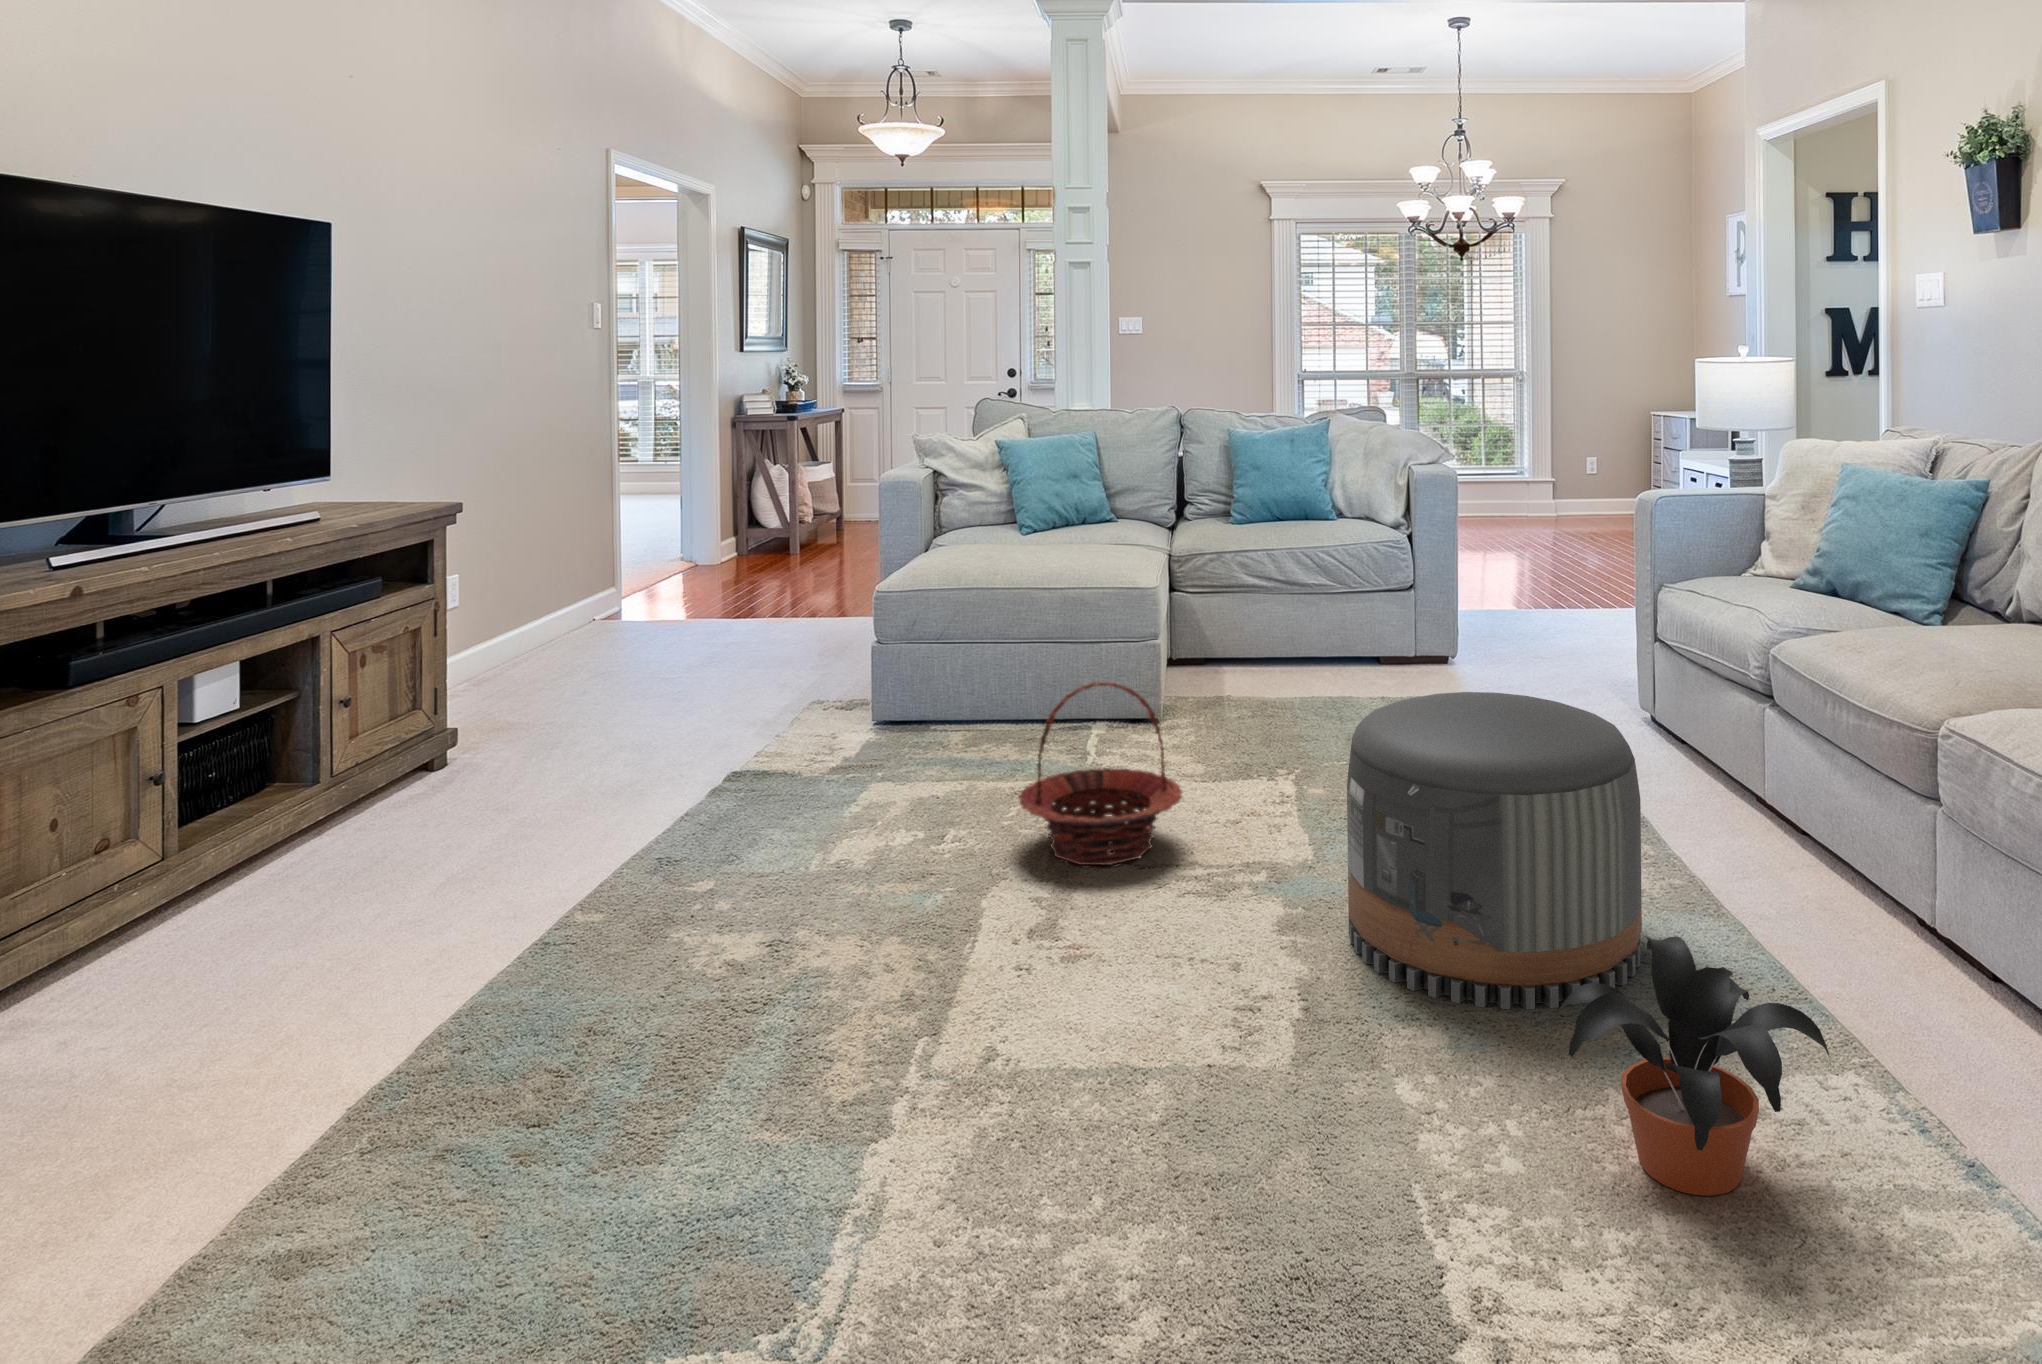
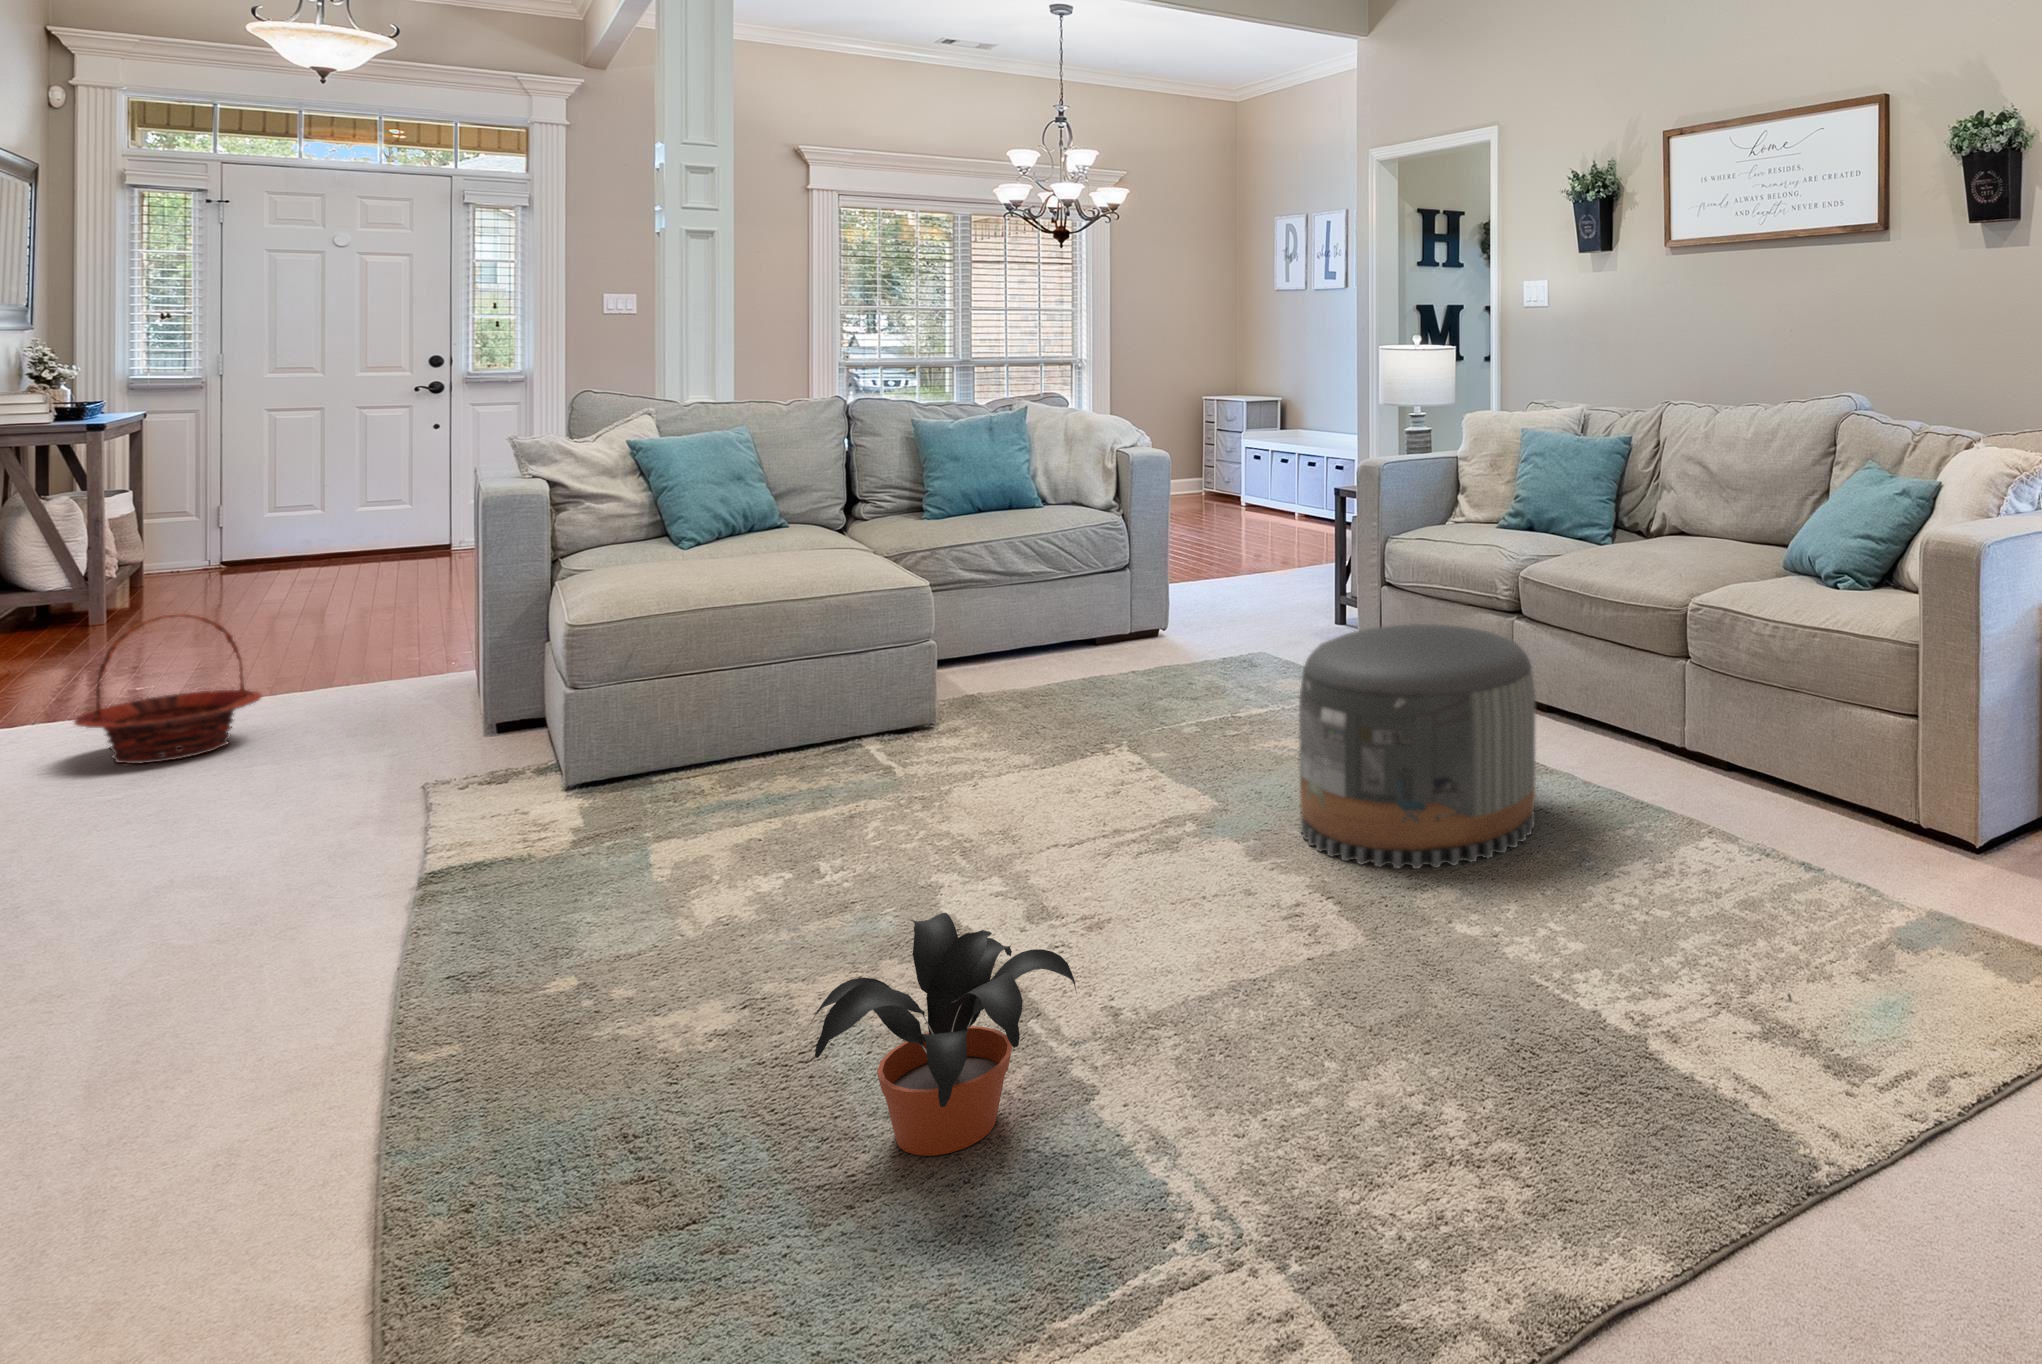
basket: present [1018,682,1183,865] -> present [74,614,262,763]
potted plant: present [1557,936,1831,1196] -> present [811,913,1077,1156]

